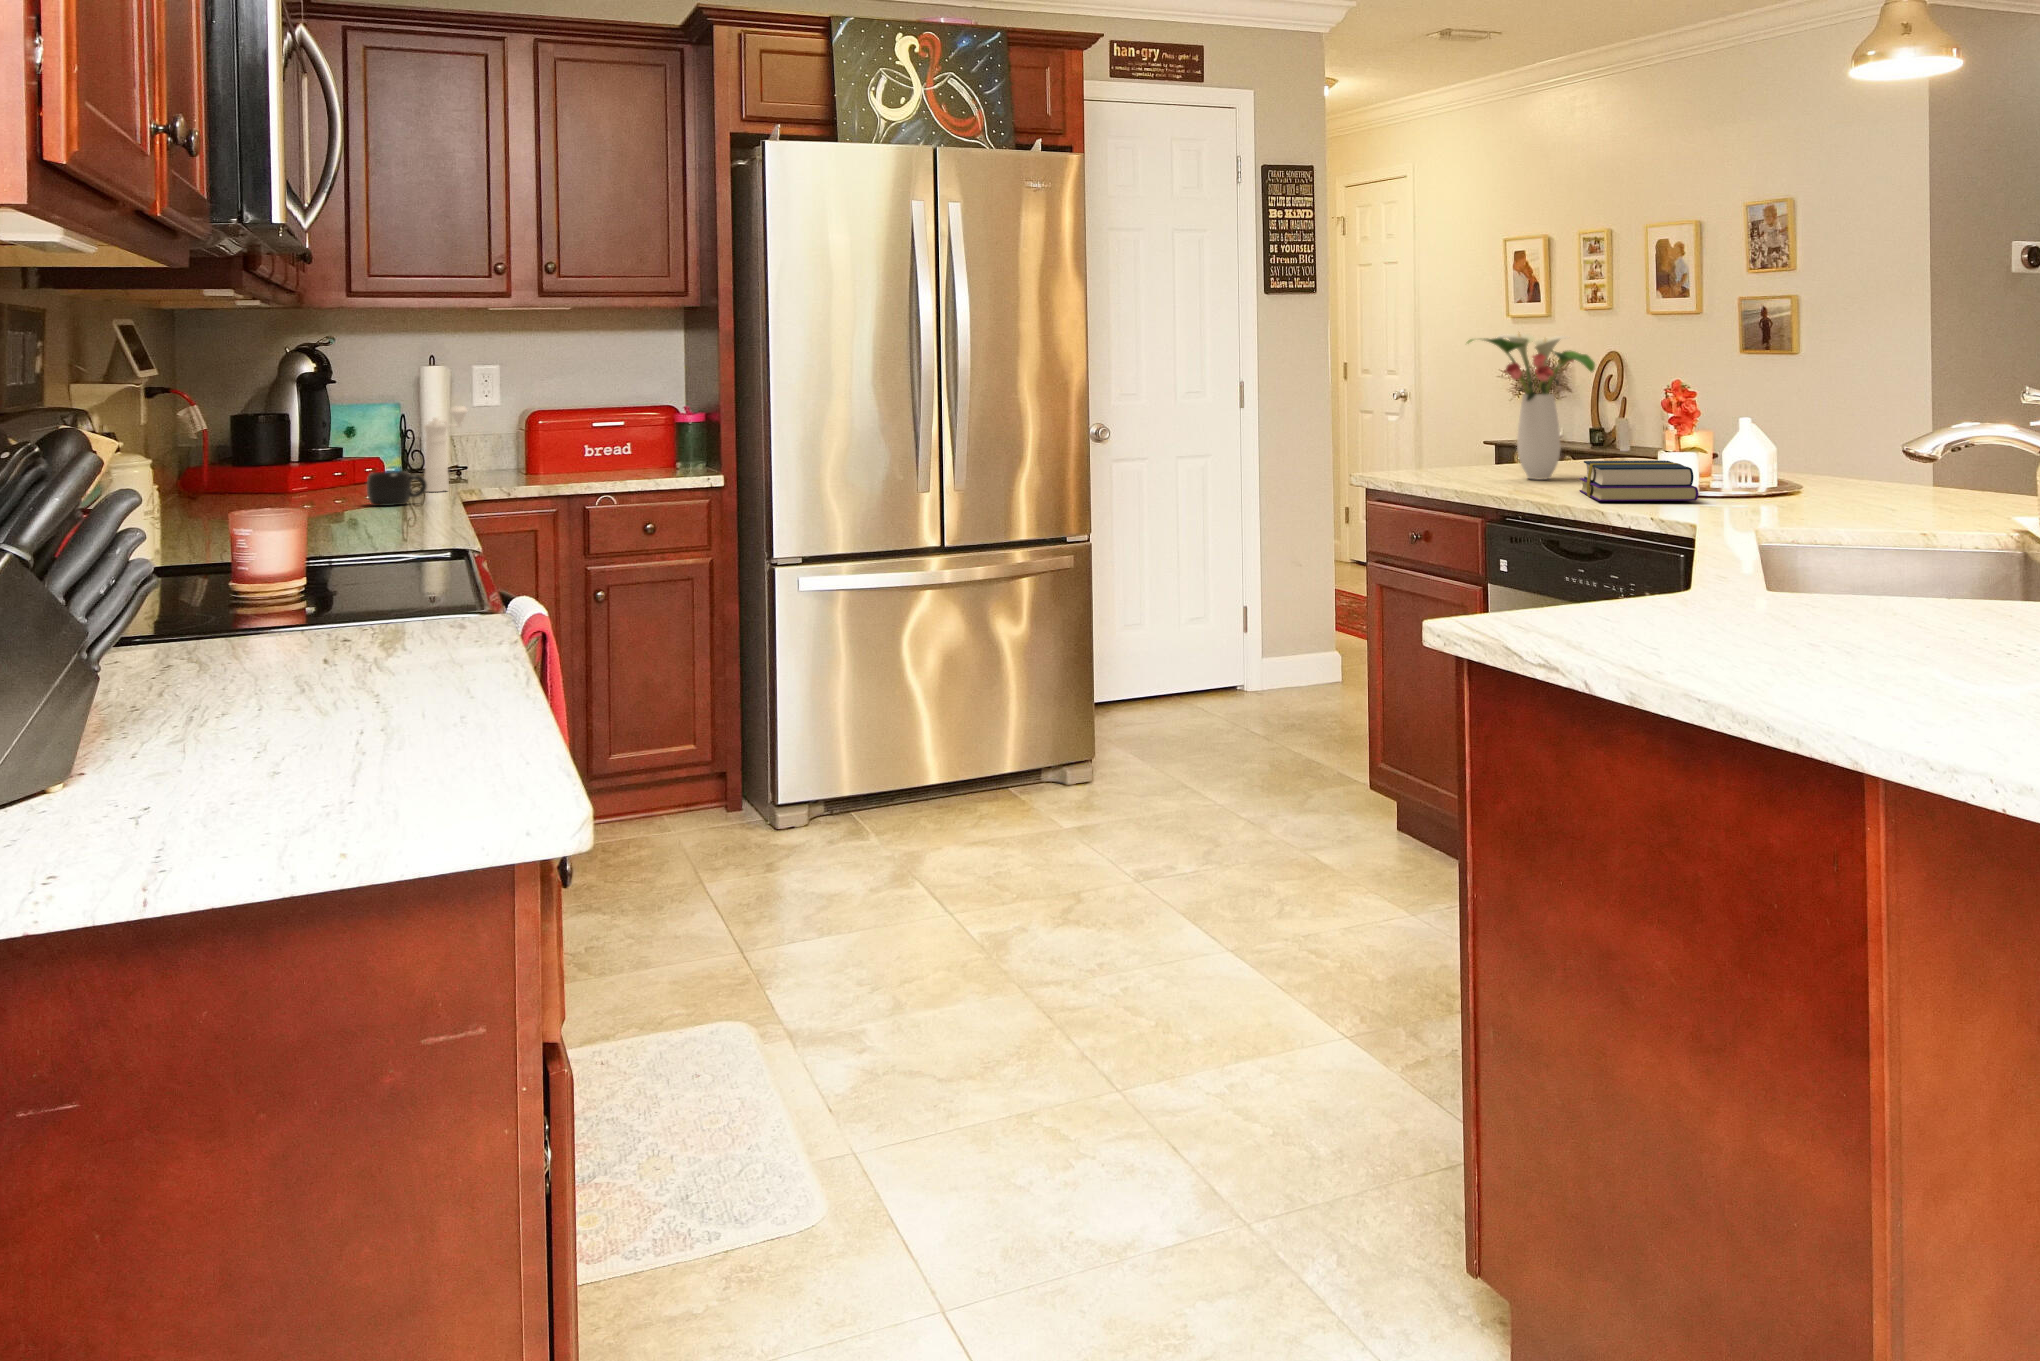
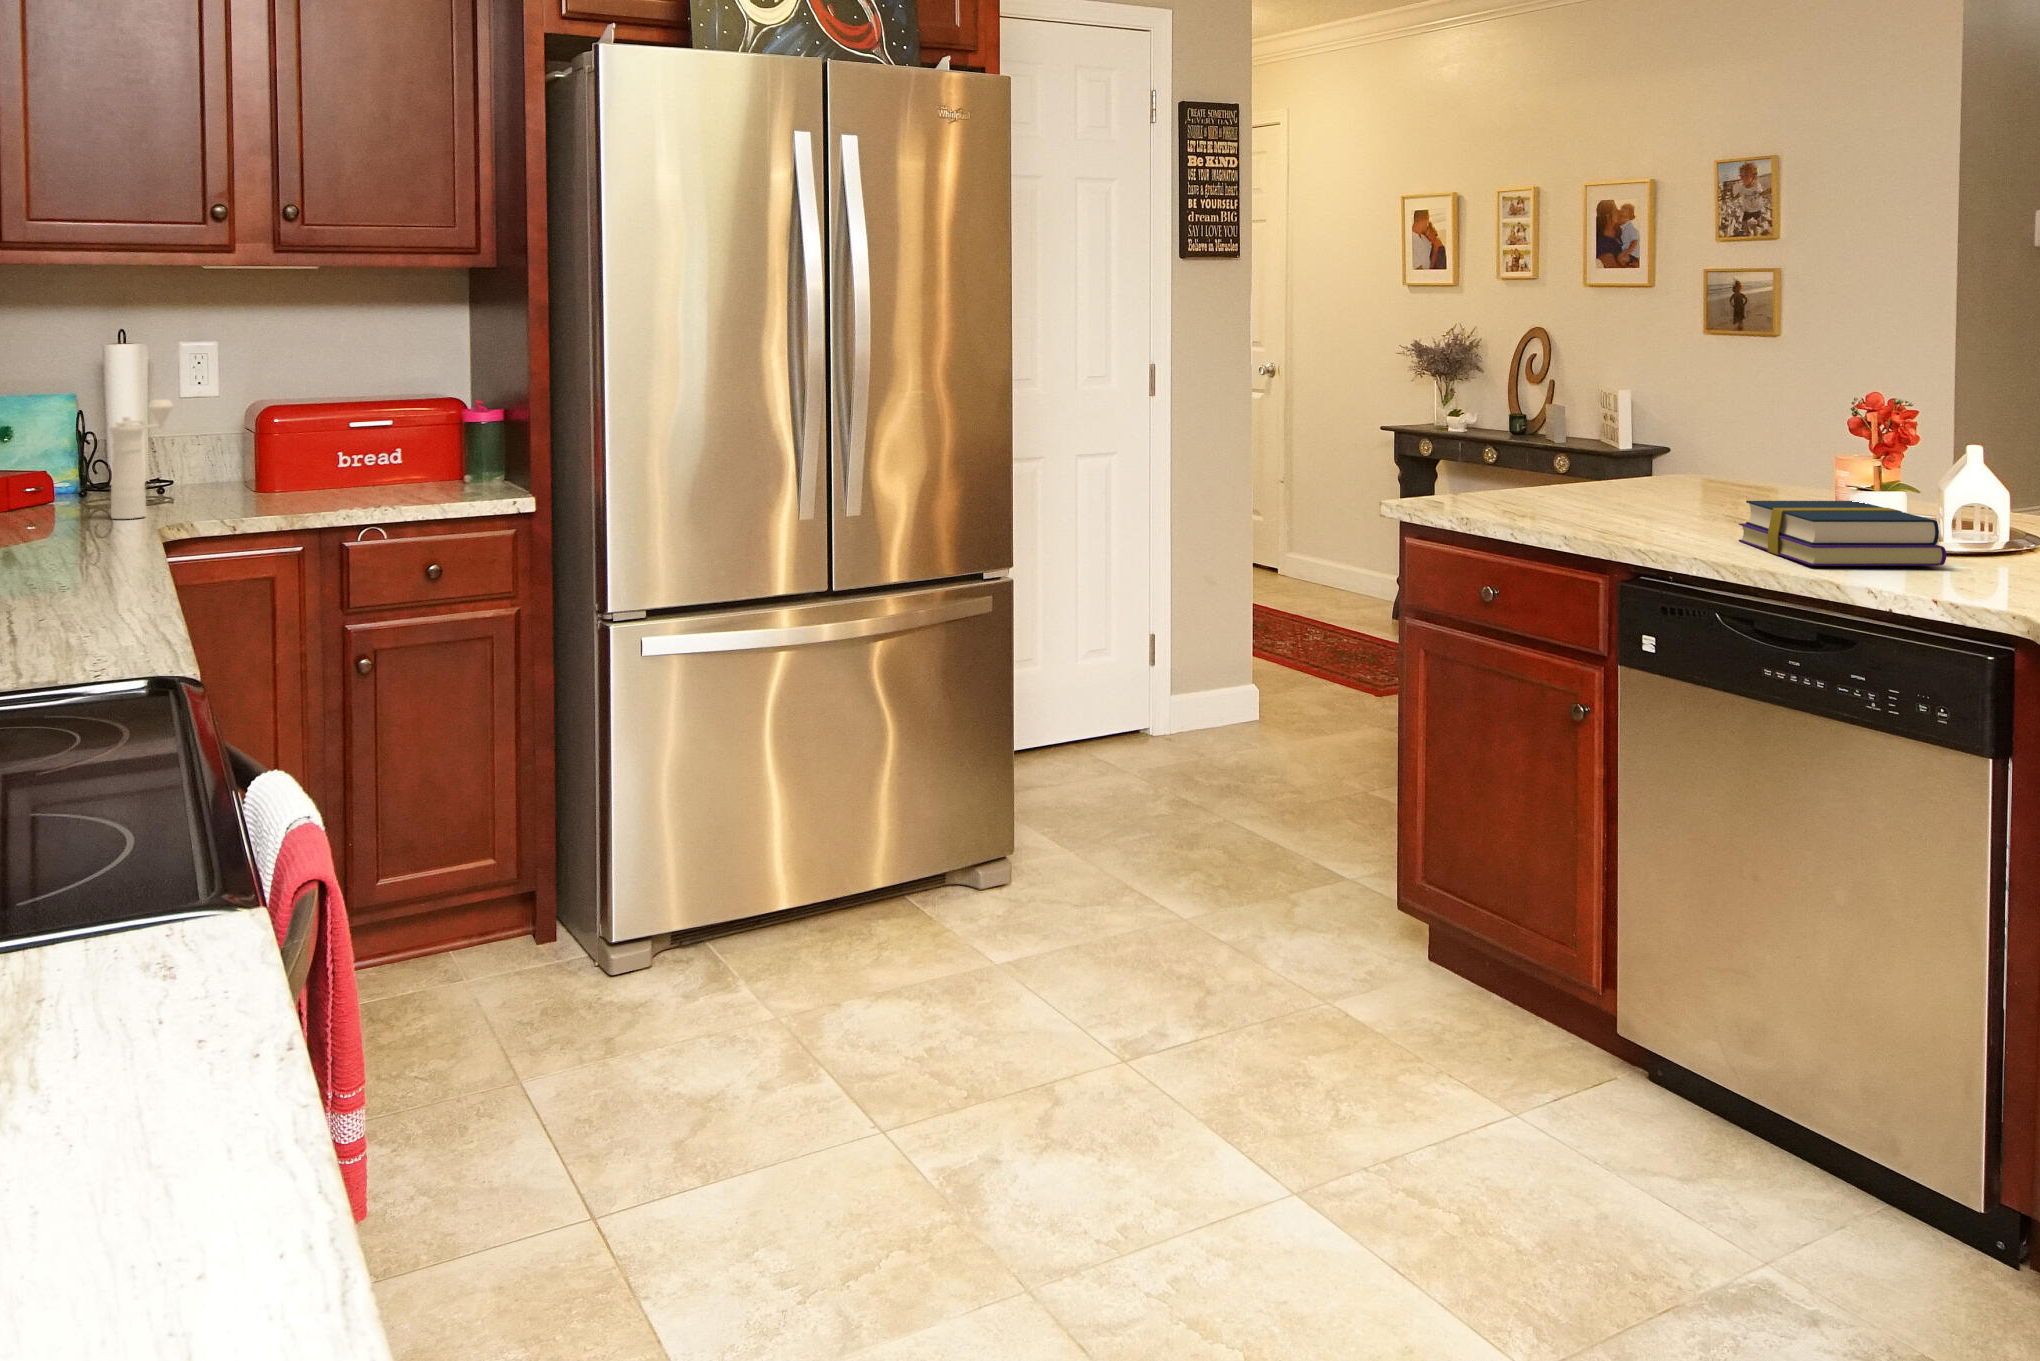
flower arrangement: present [1467,333,1595,480] -> none [1562,320,1746,516]
mug: present [367,471,427,506] -> none [19,499,110,551]

